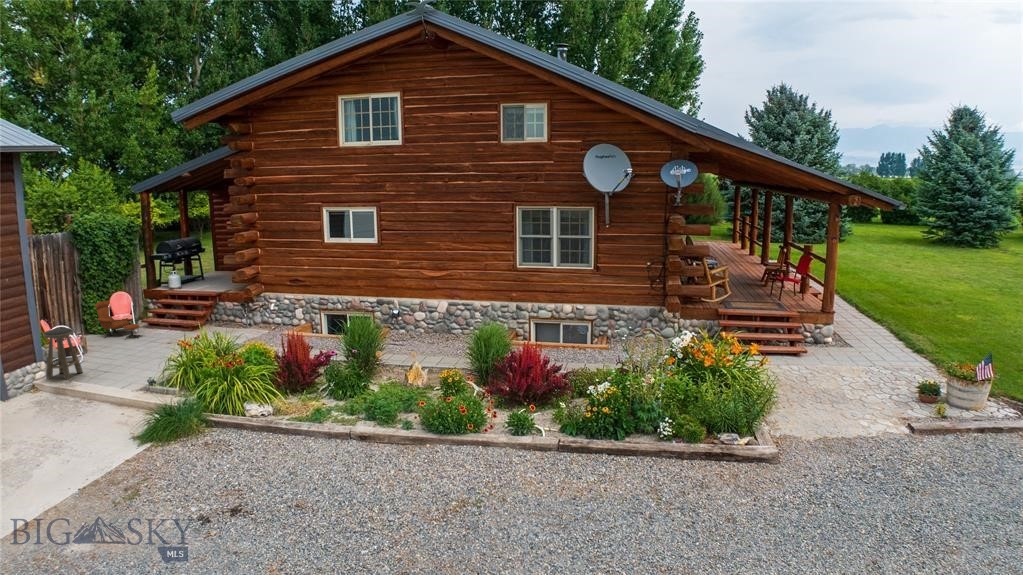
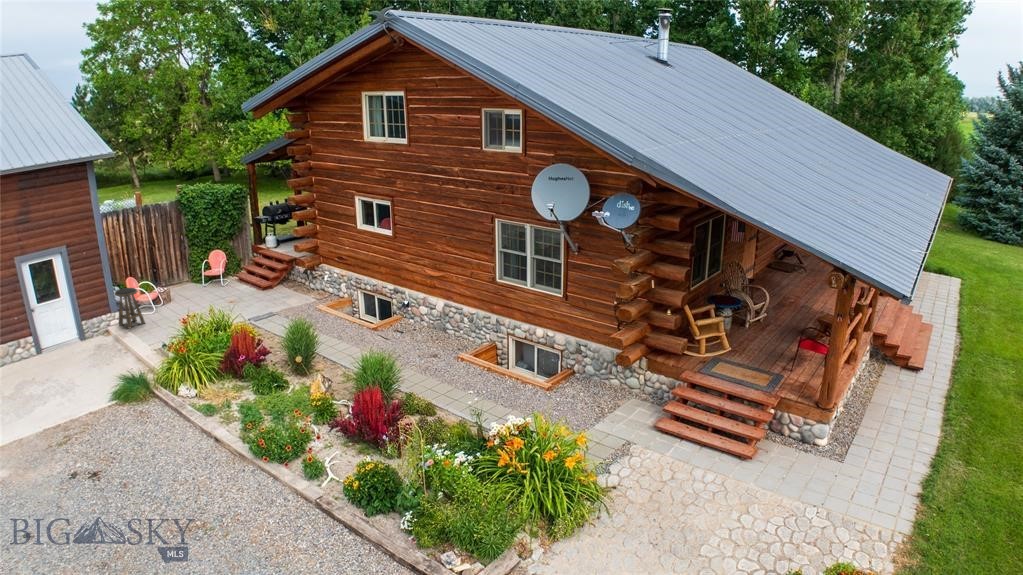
lounge chair: present [95,301,140,338] -> none [199,256,228,292]

